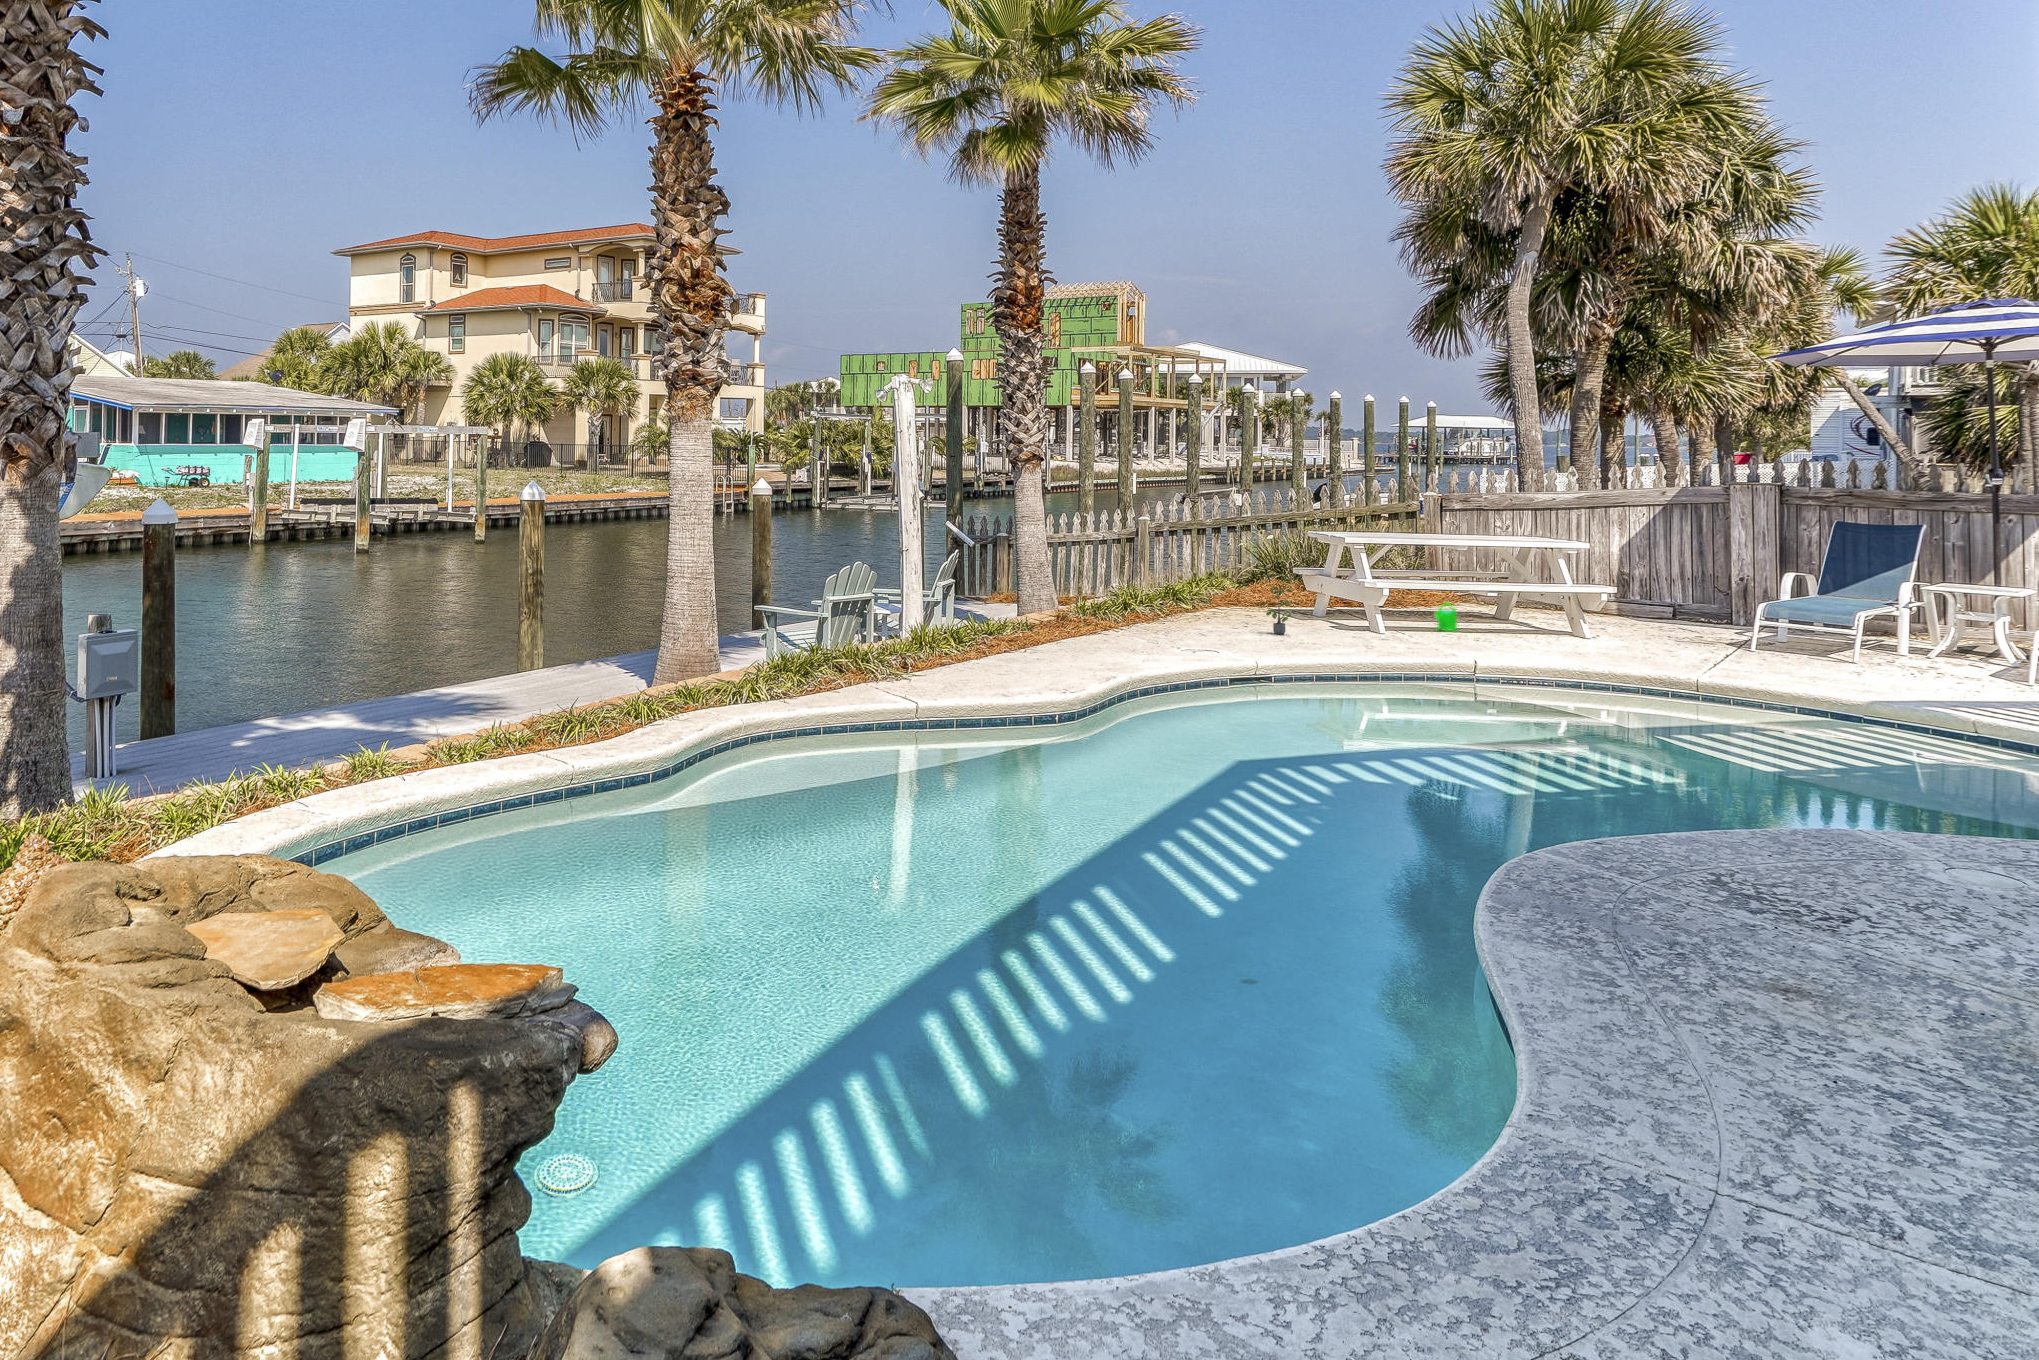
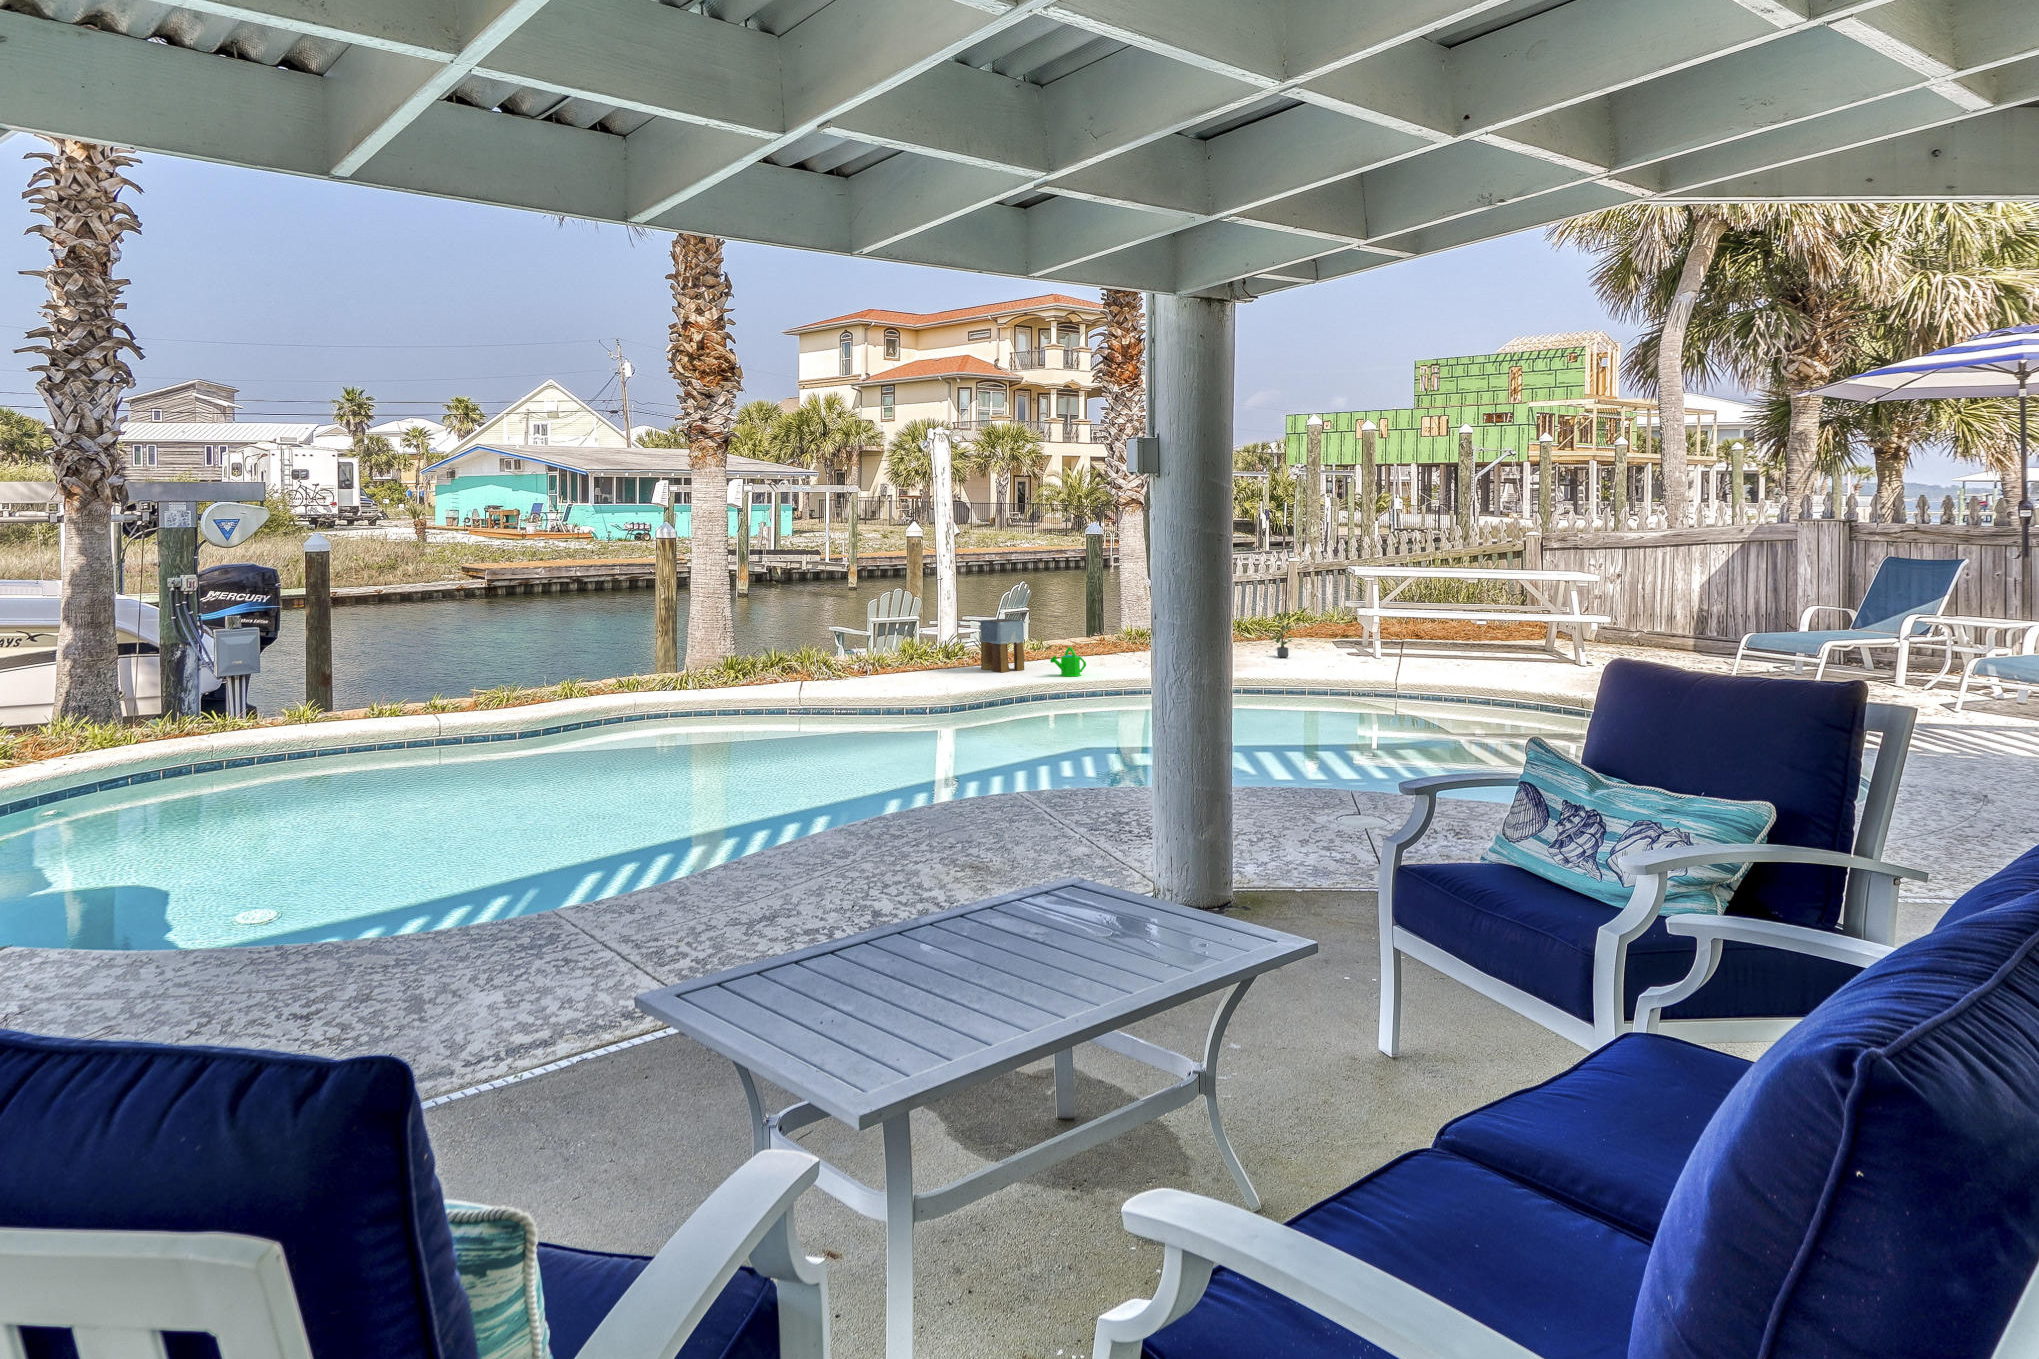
stool: none [1002,601,1052,663] -> present [980,619,1024,672]
watering can: present [1435,602,1457,631] -> present [1050,647,1086,677]

